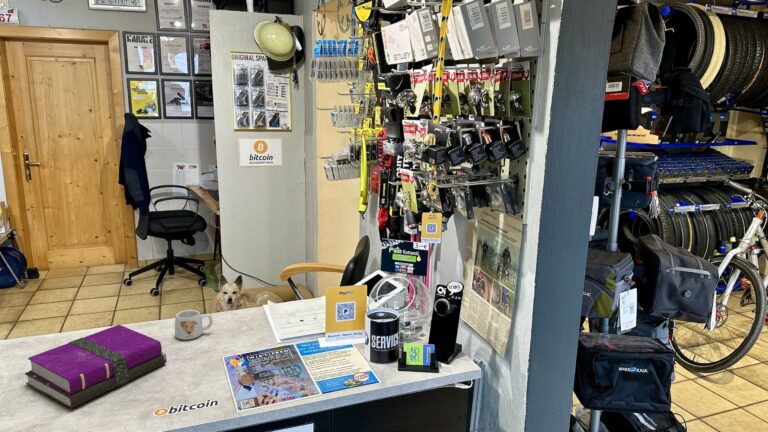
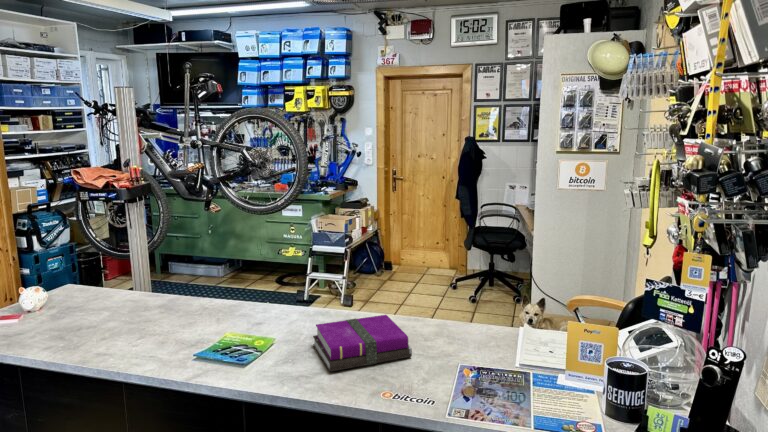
mug: present [175,310,213,340] -> none [430,315,463,342]

